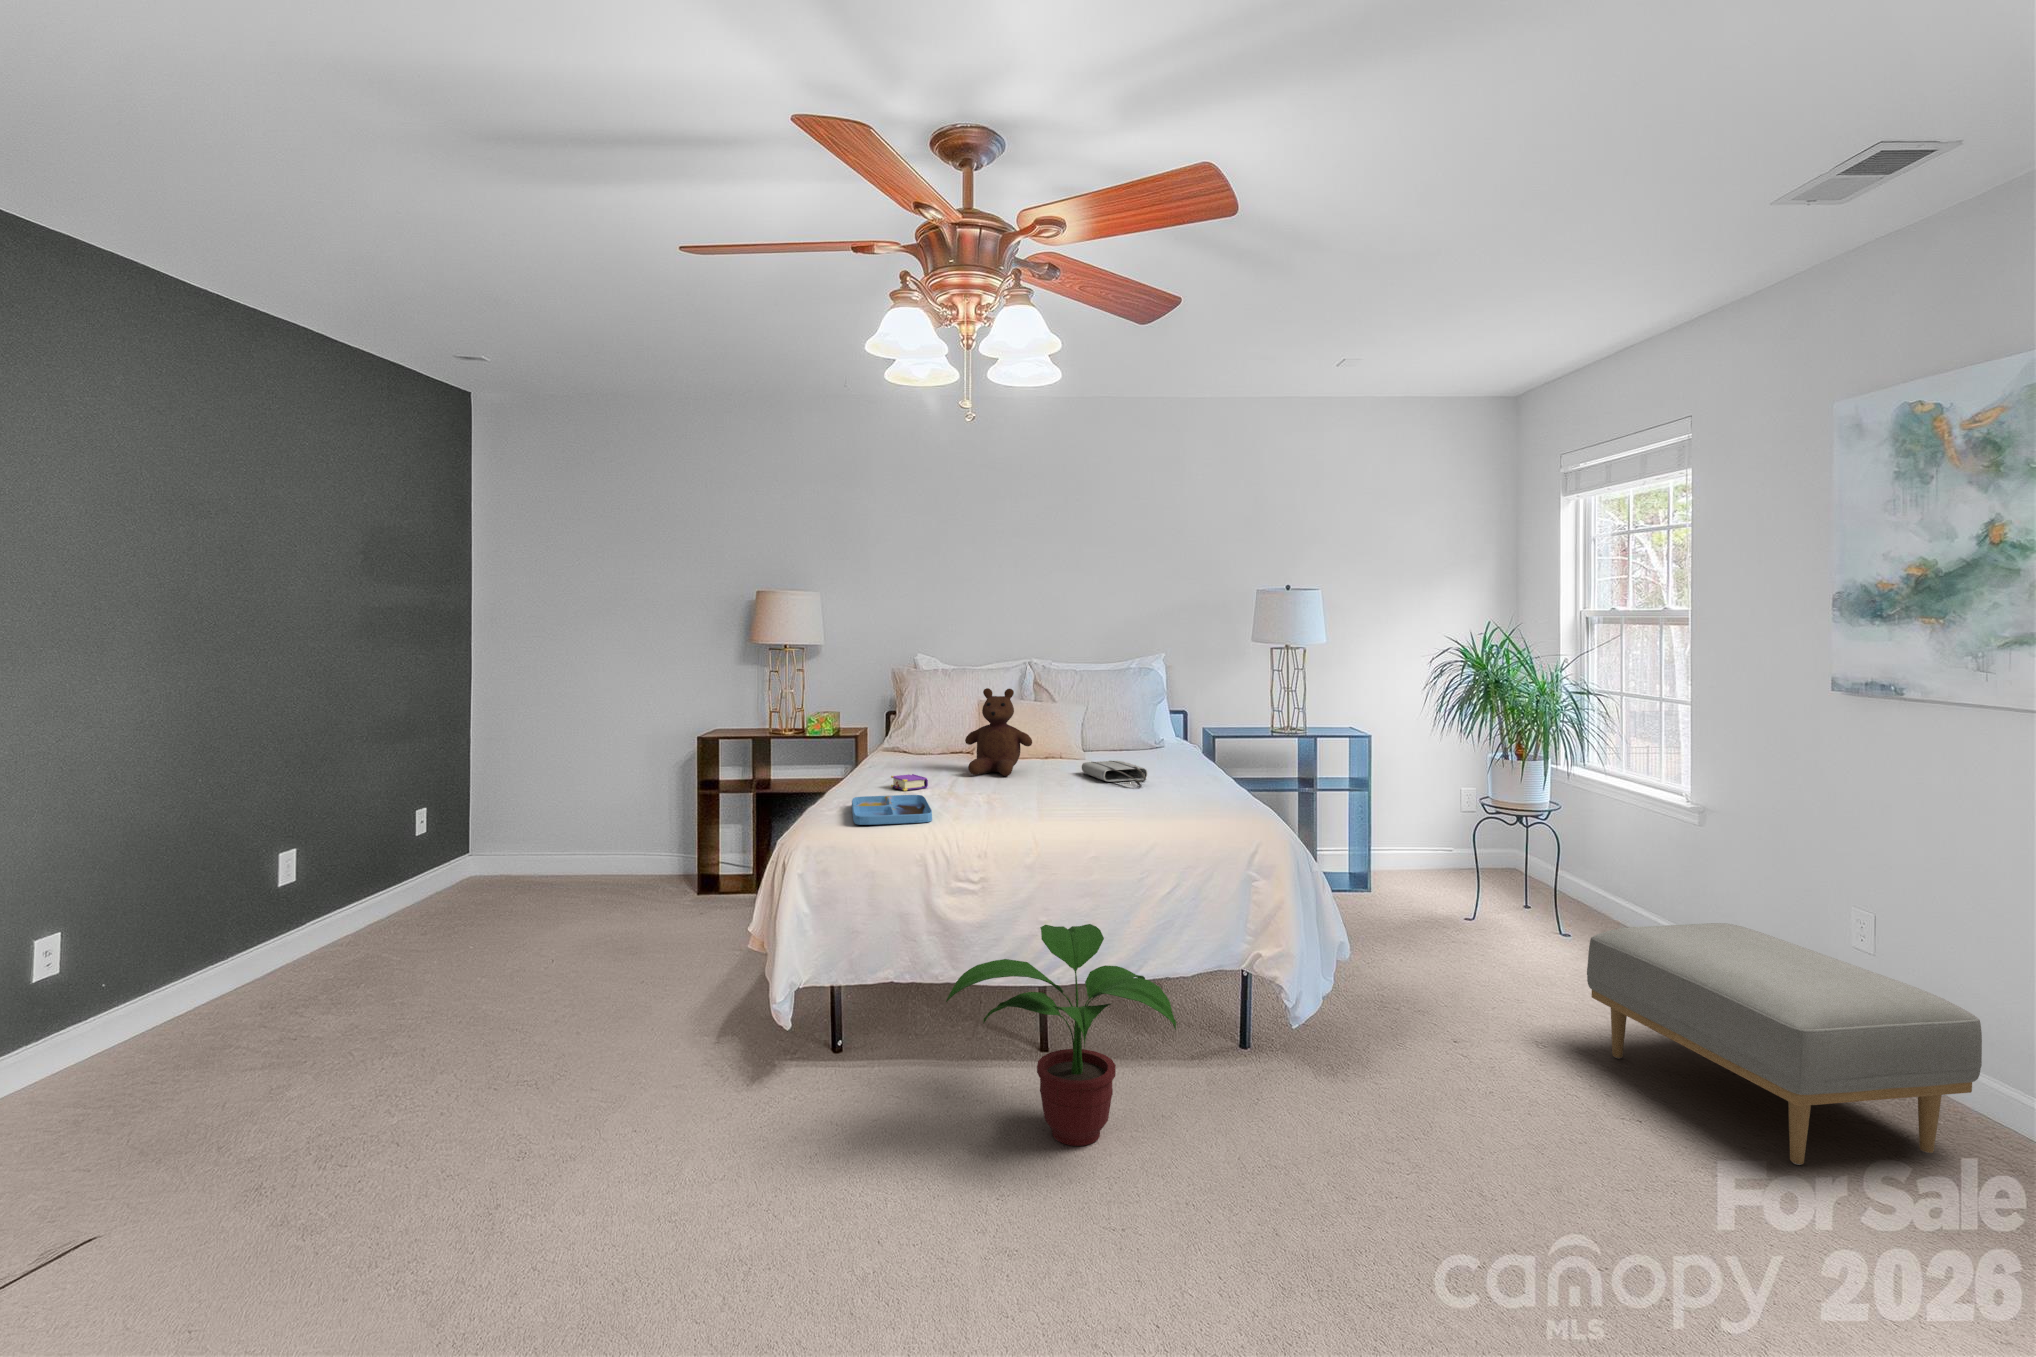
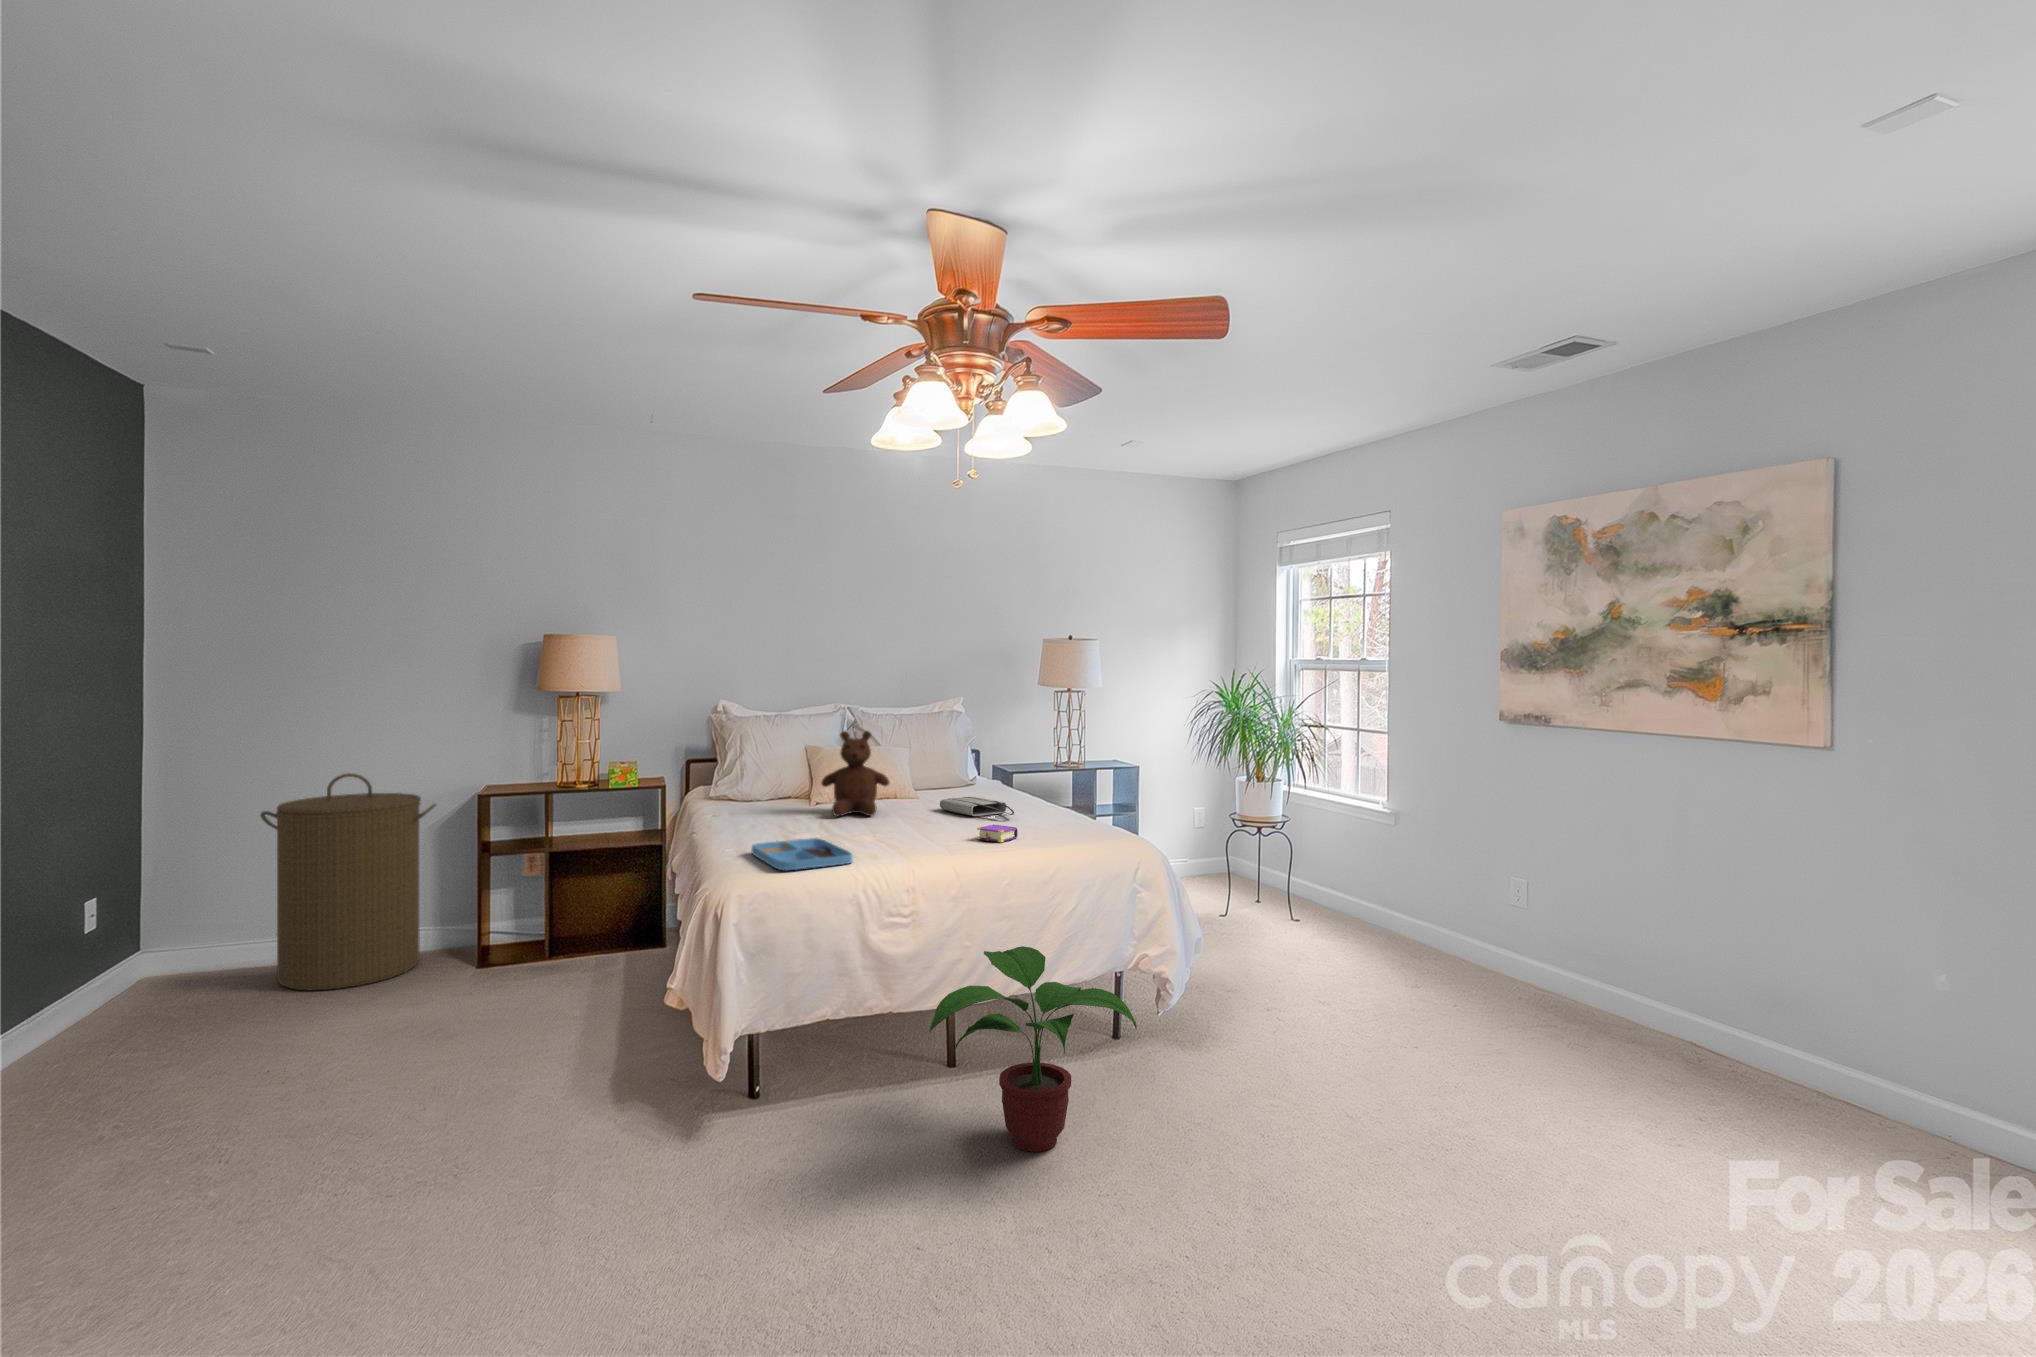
laundry hamper: none [537,717,667,899] -> present [260,773,436,990]
book: present [891,774,928,791] -> present [977,824,1018,842]
ottoman: present [1587,923,1982,1165] -> none [1373,900,1633,1070]

